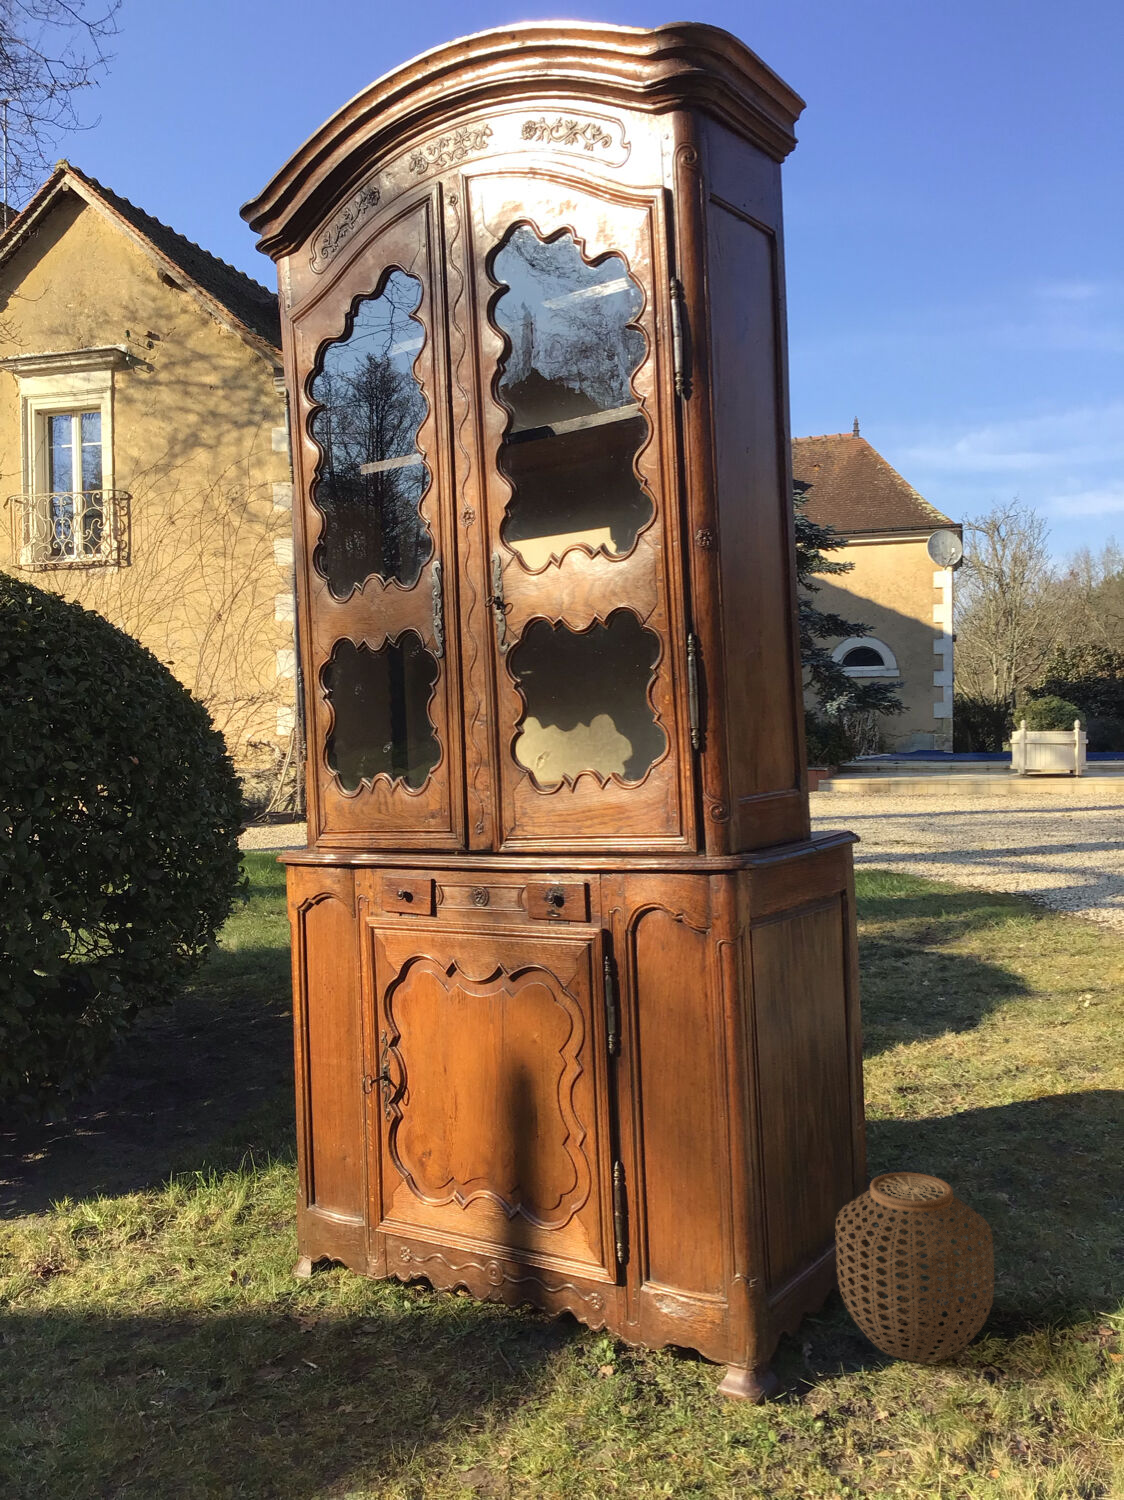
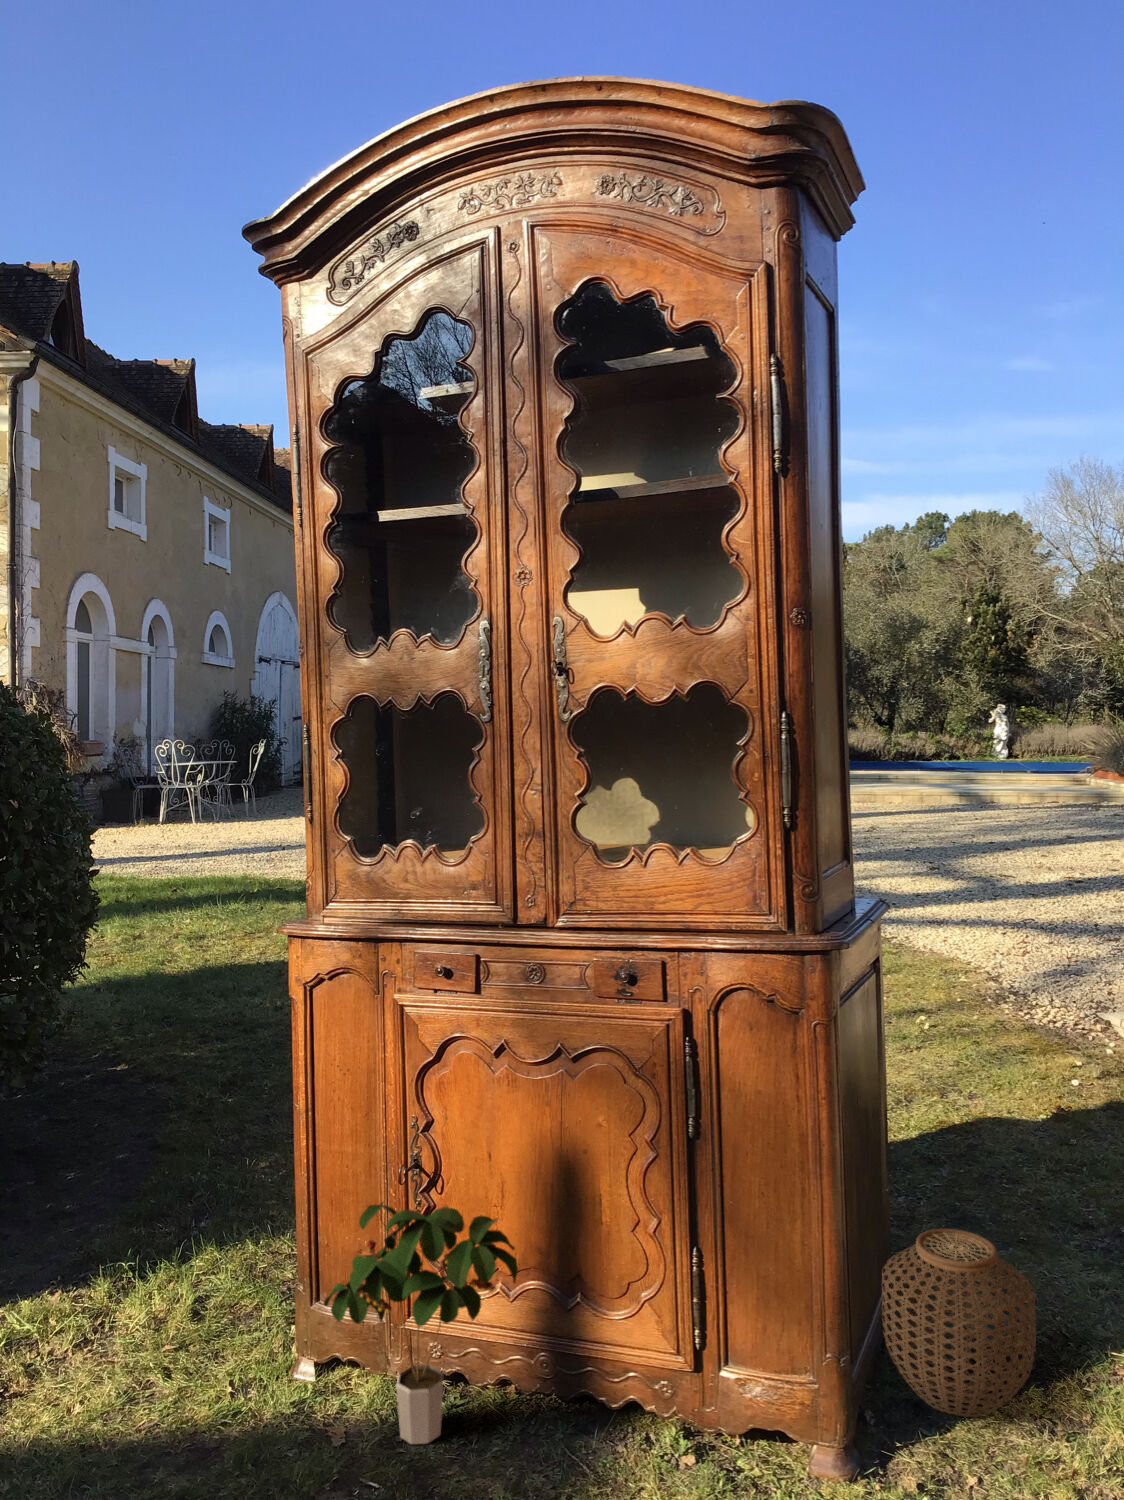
potted plant: none [299,1107,459,1331] -> present [324,1201,518,1444]

